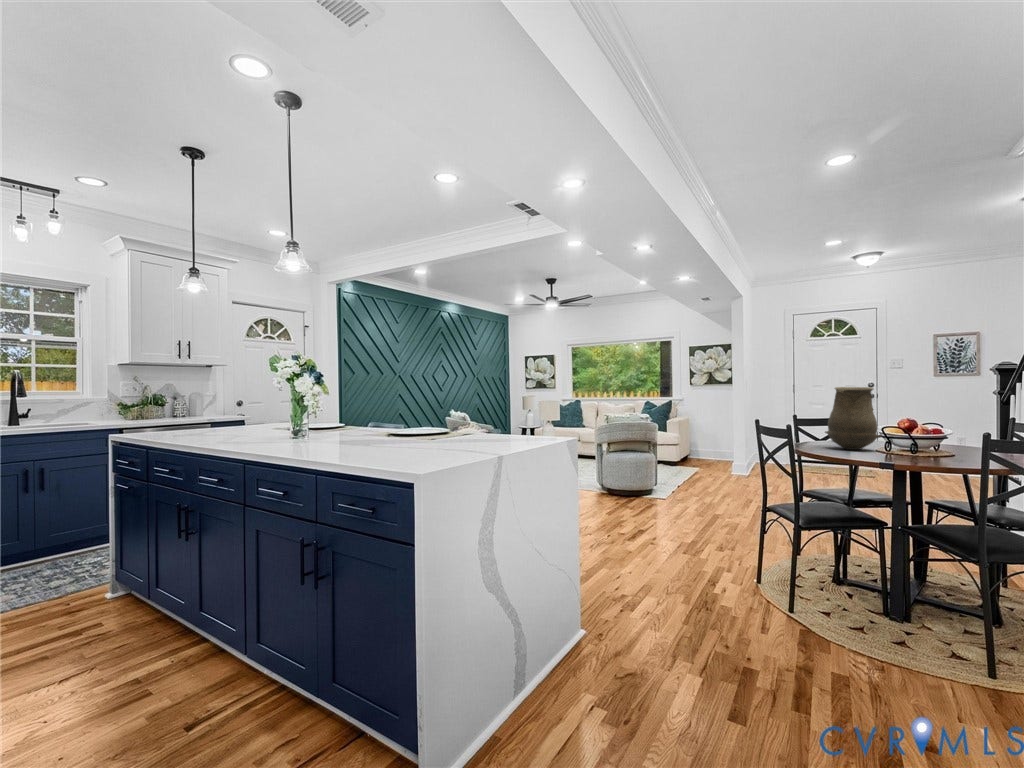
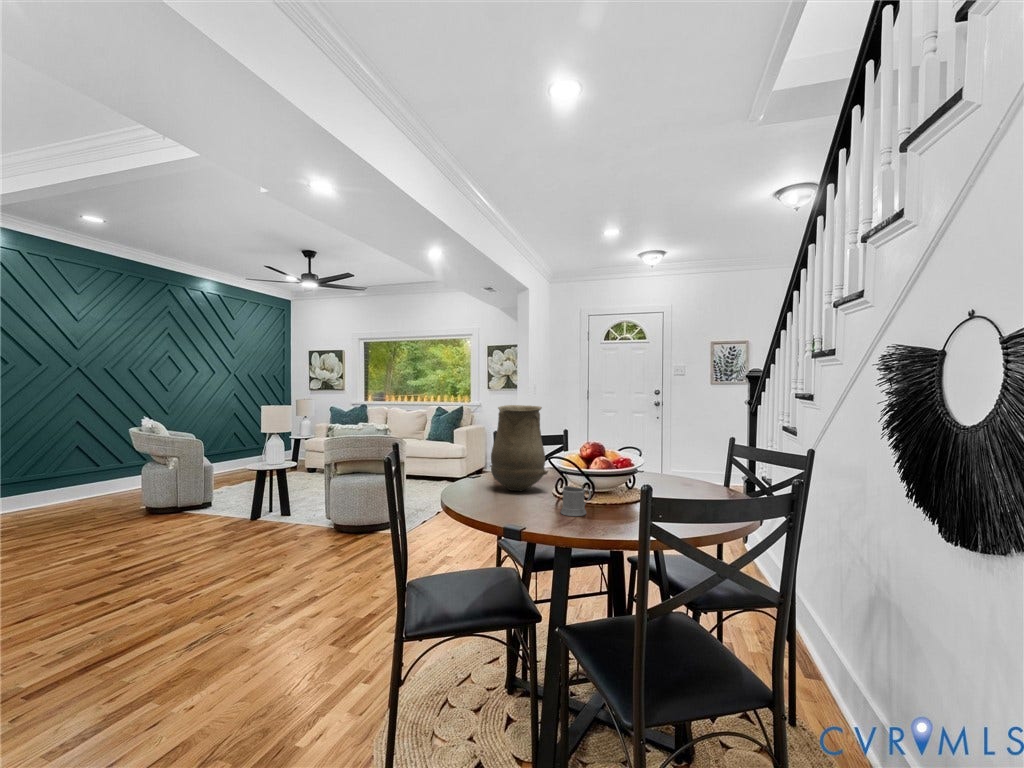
mug: none [920,441,952,462] -> present [561,486,591,516]

